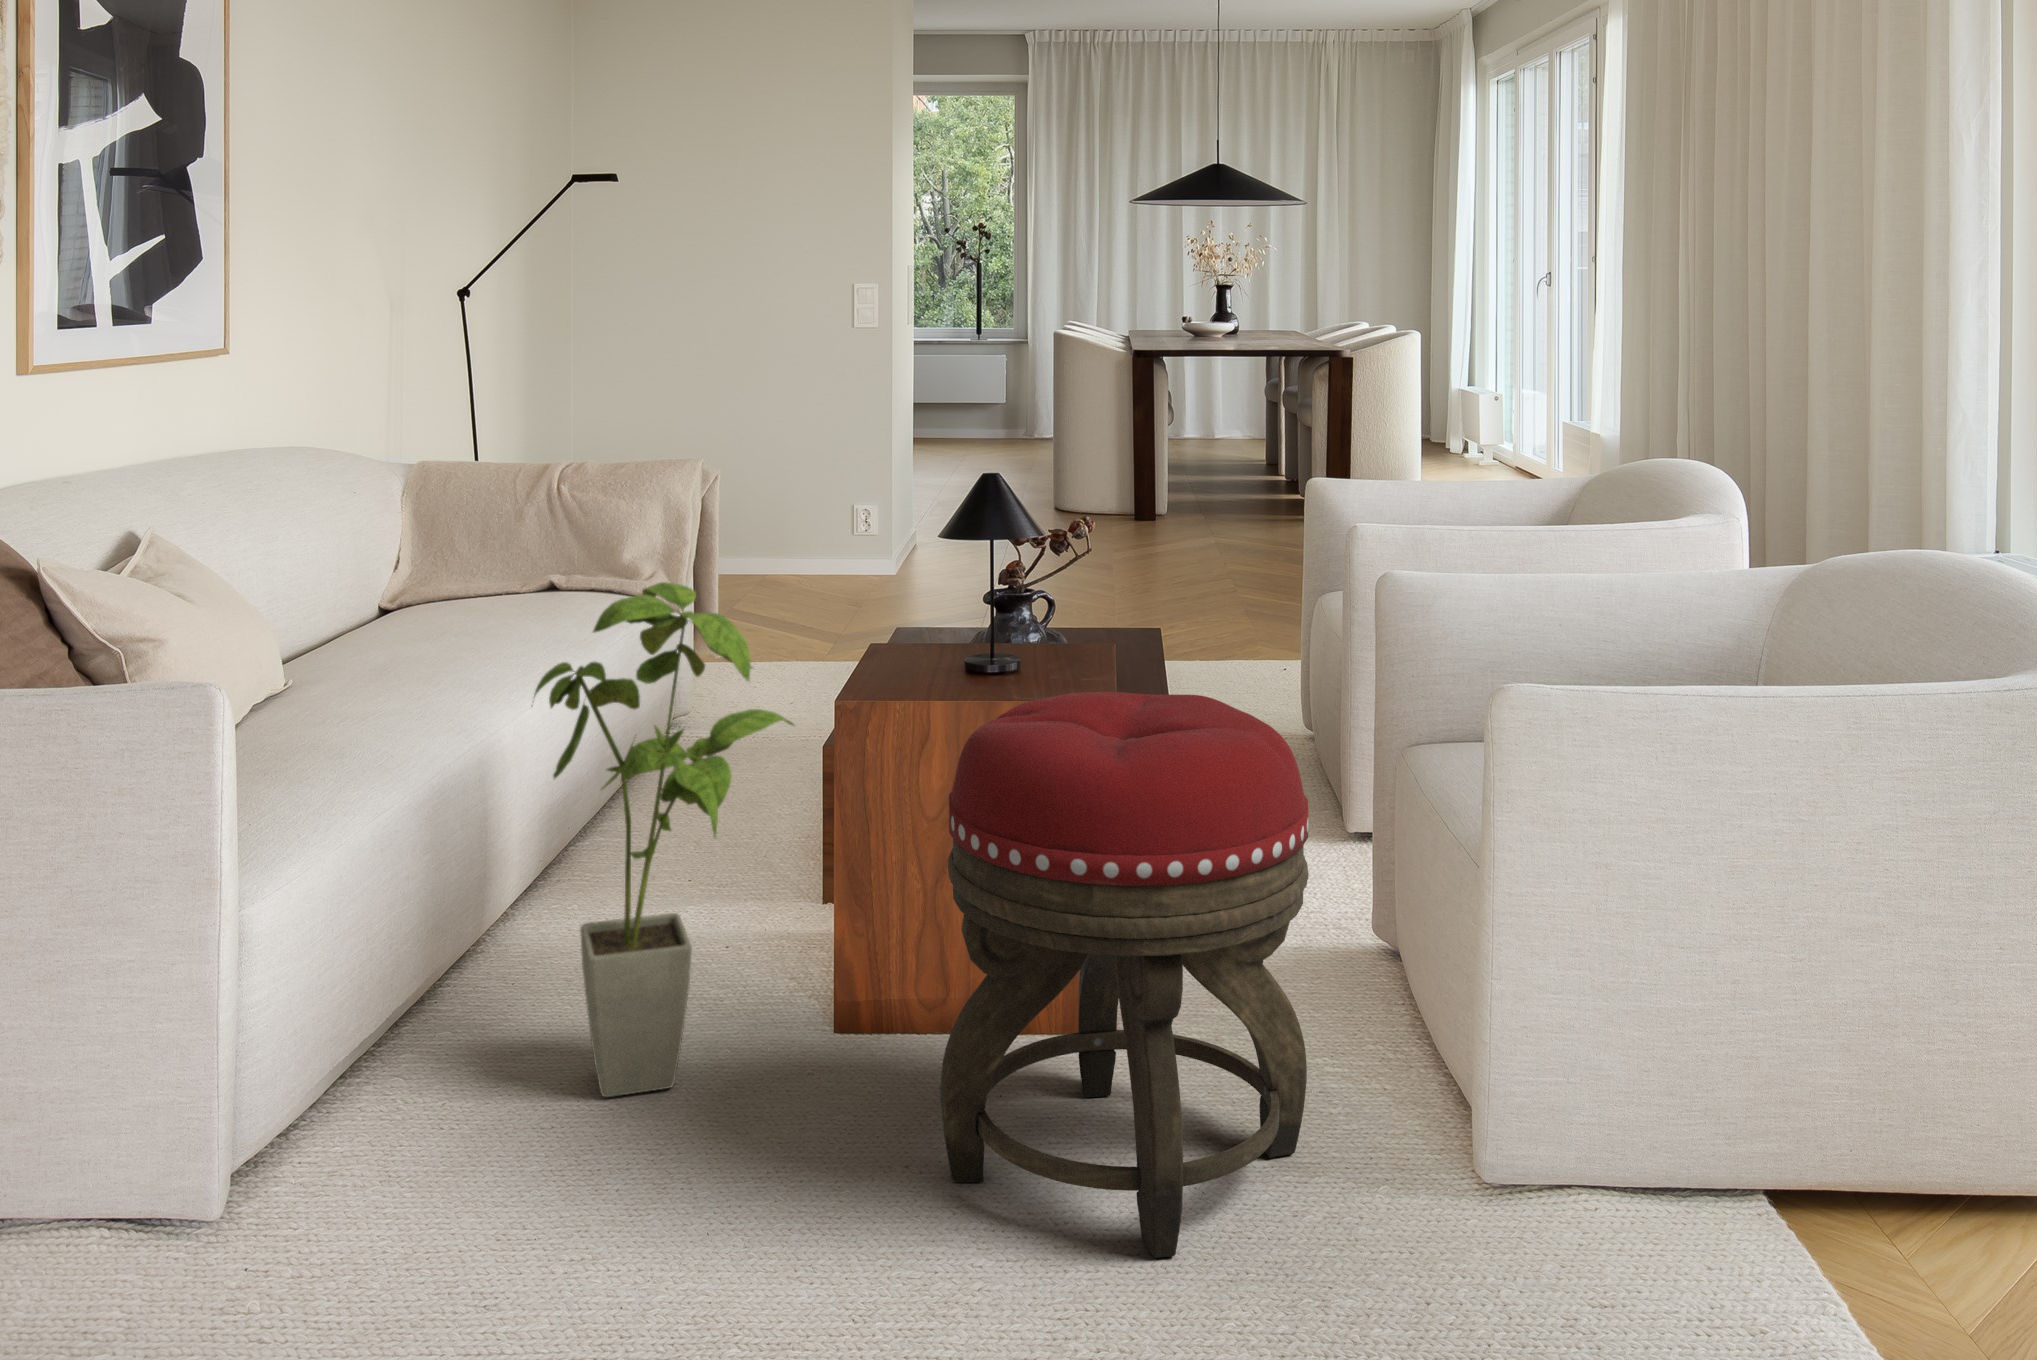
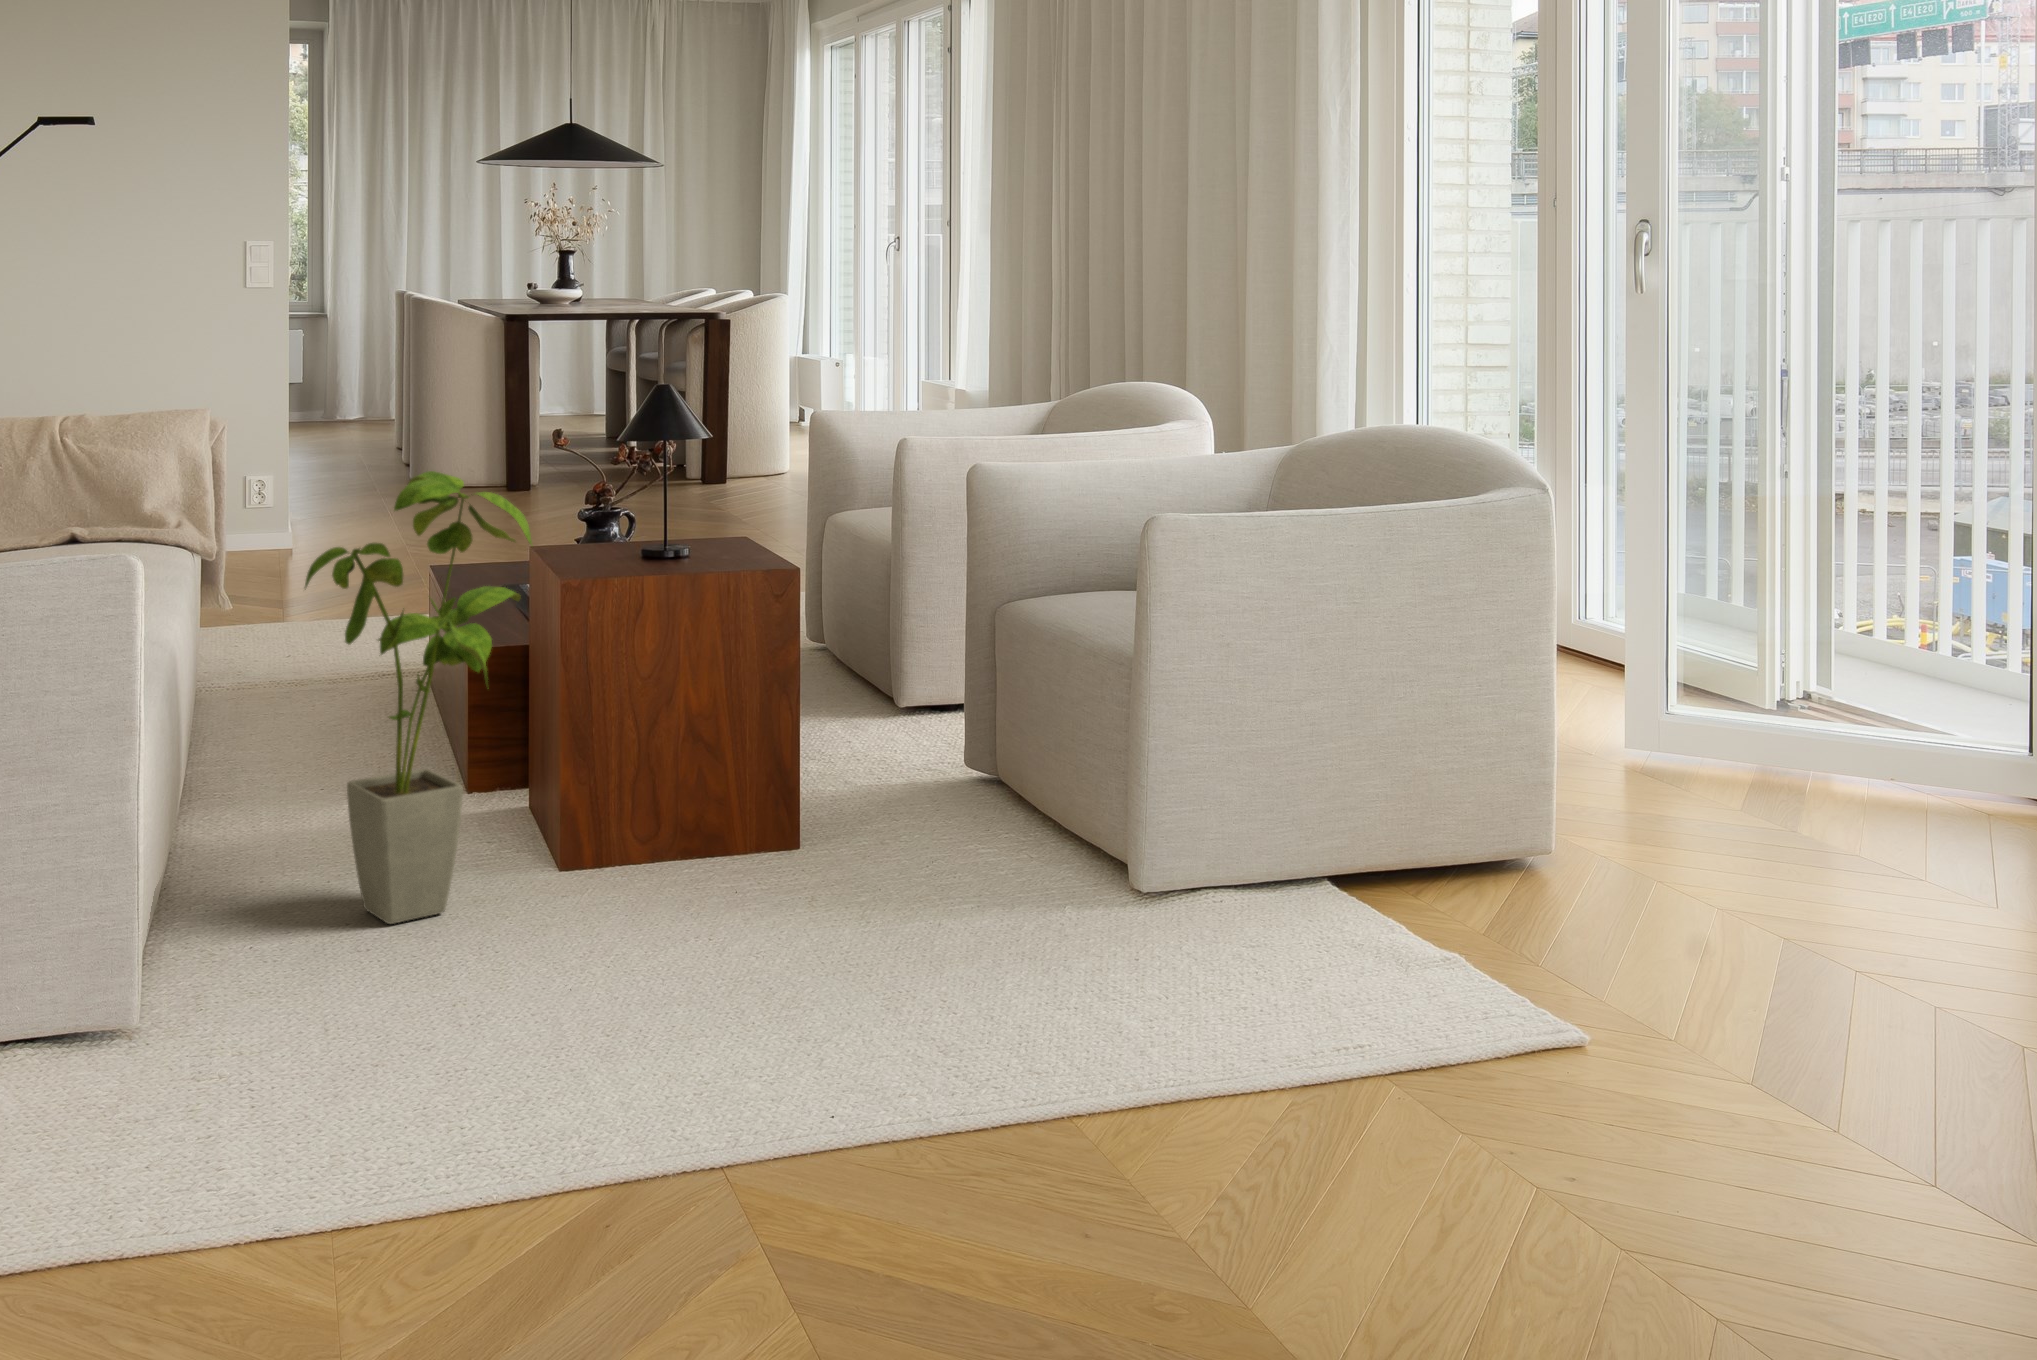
footstool: present [940,692,1309,1258] -> none [713,542,1002,956]

